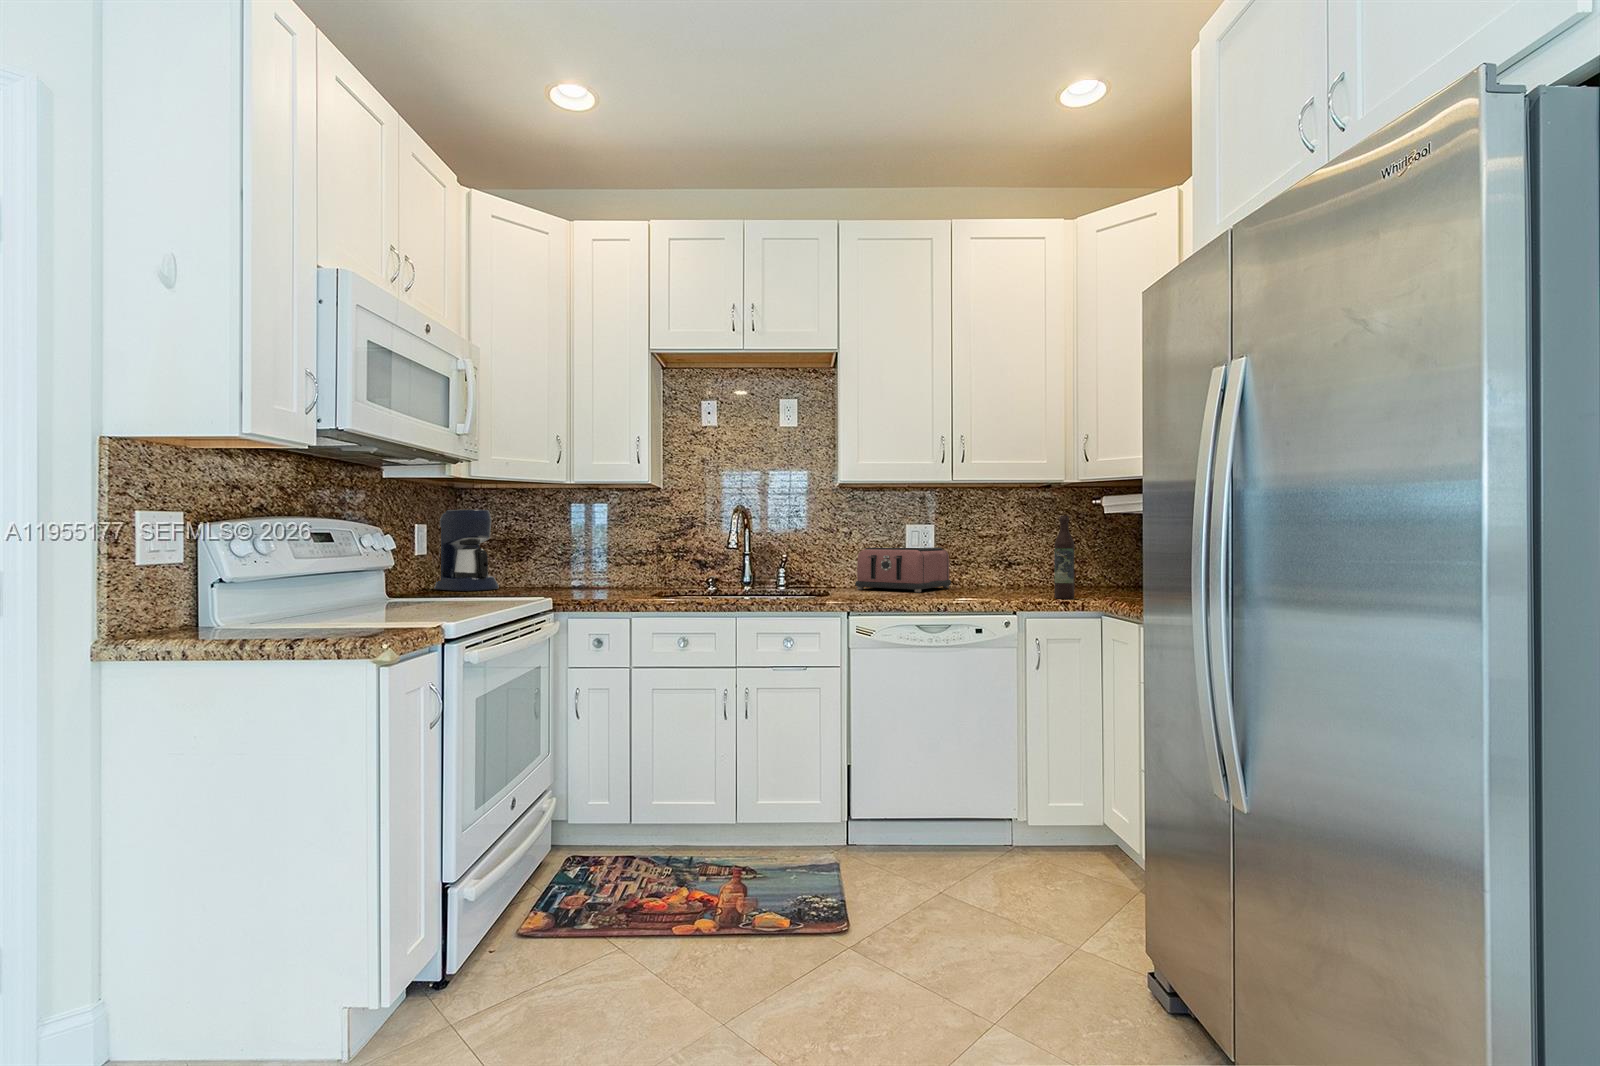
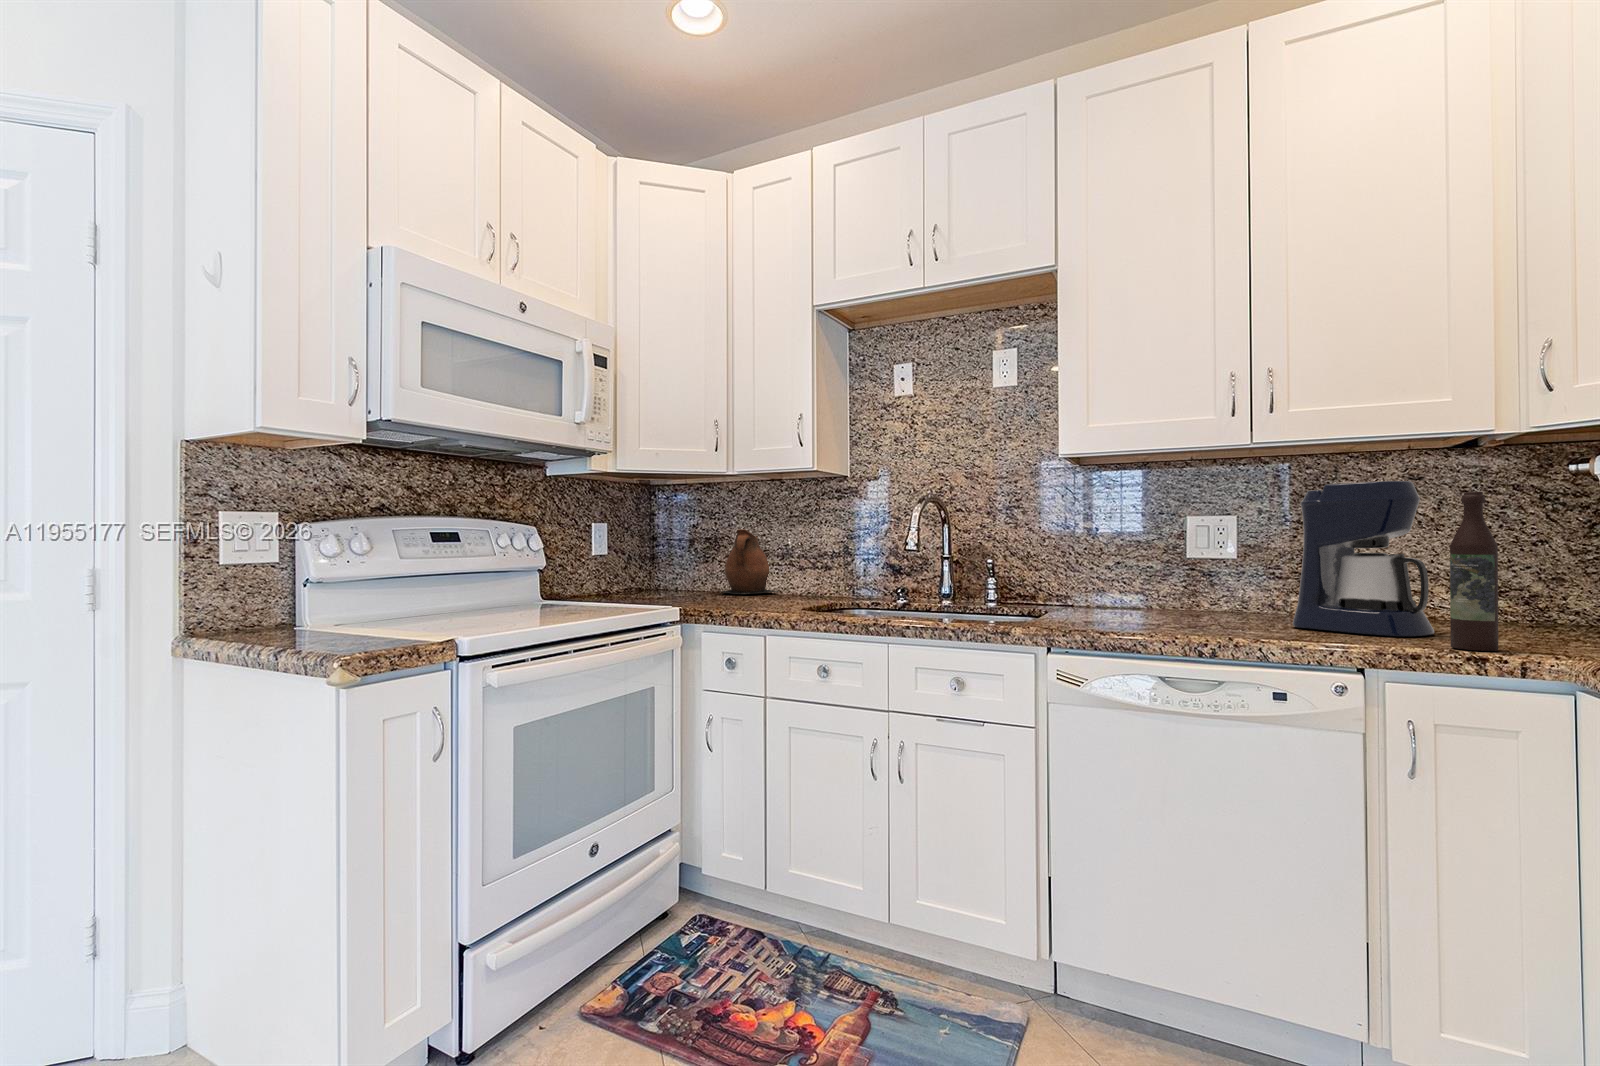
coffee maker: present [434,510,499,591] -> present [1293,481,1434,637]
ceramic pitcher: none [536,531,592,588] -> present [723,529,778,594]
toaster: present [855,547,951,592] -> none [1096,550,1265,621]

